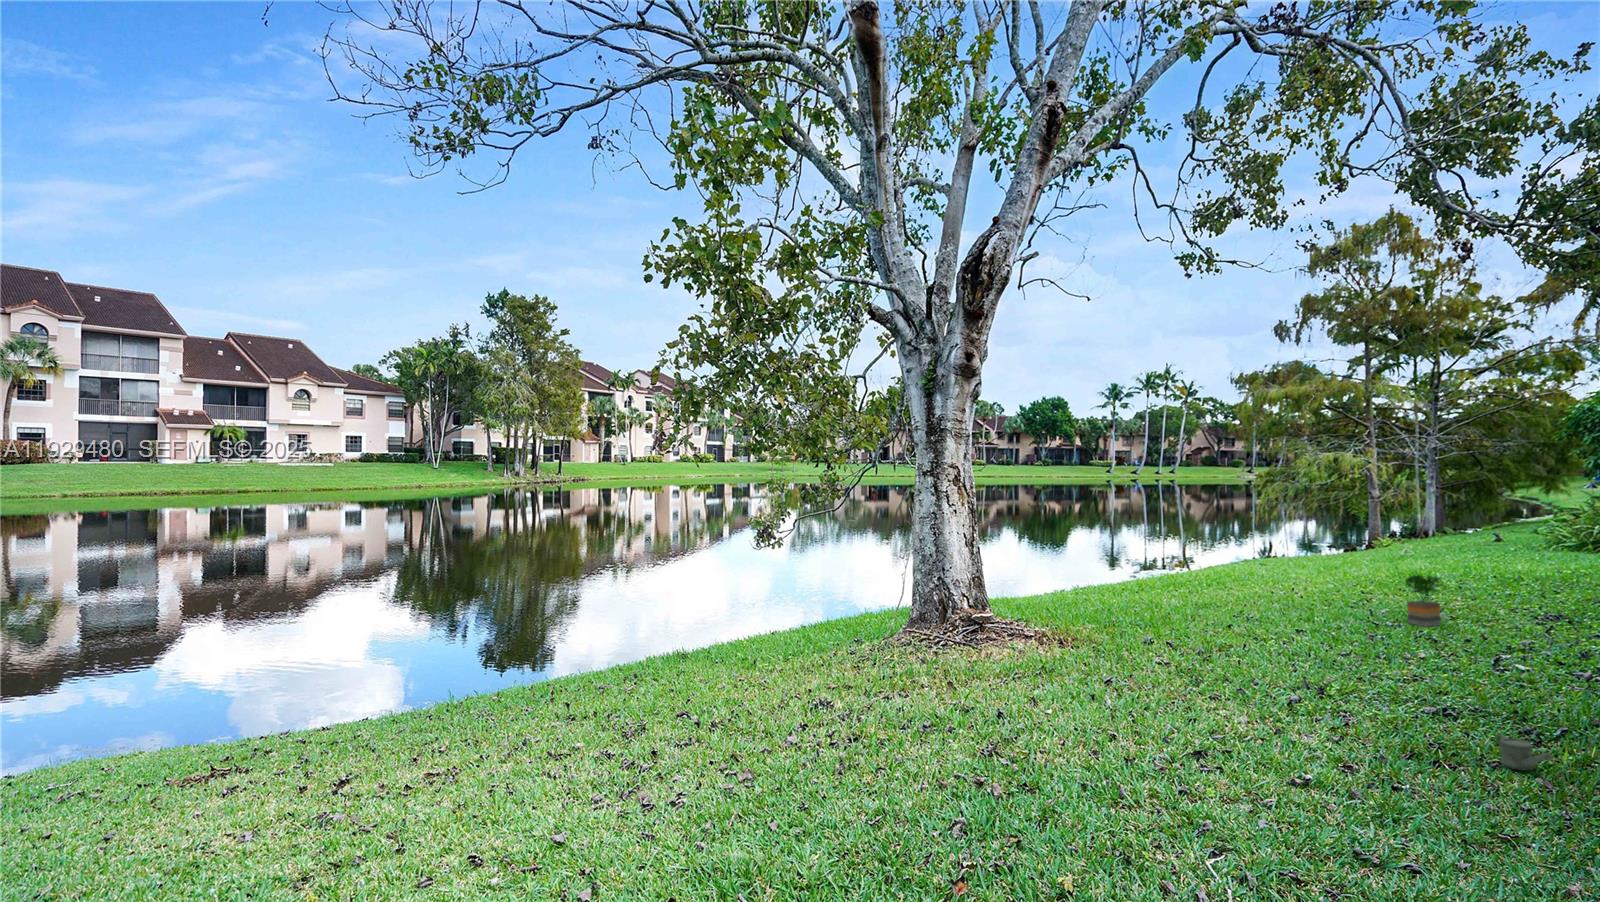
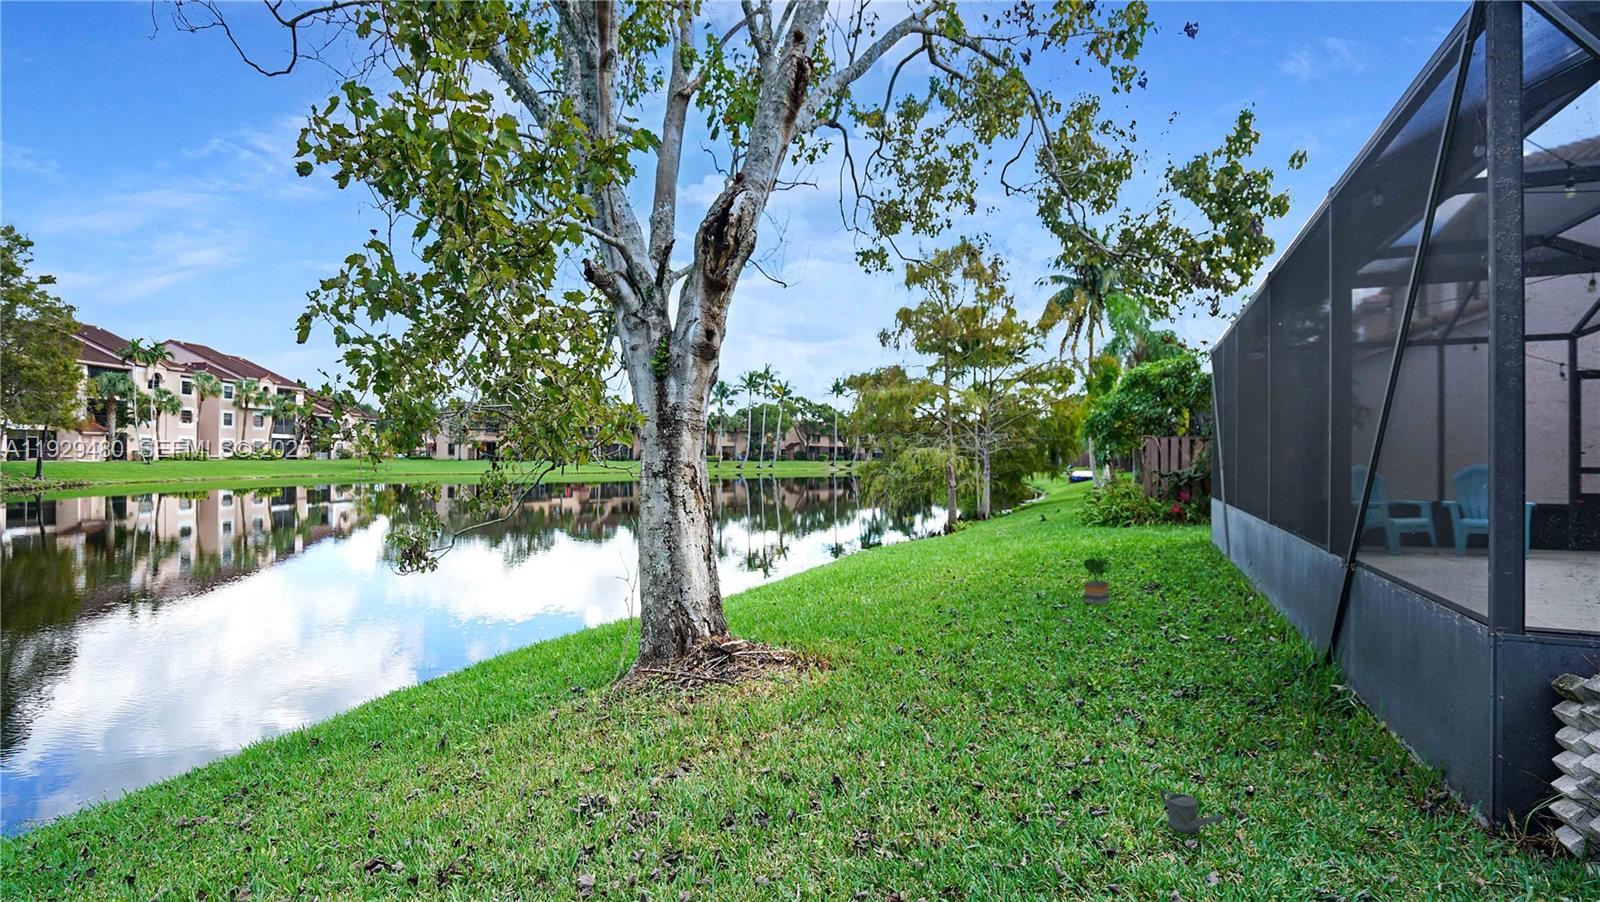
watering can: present [1497,734,1552,770] -> present [1160,789,1223,833]

